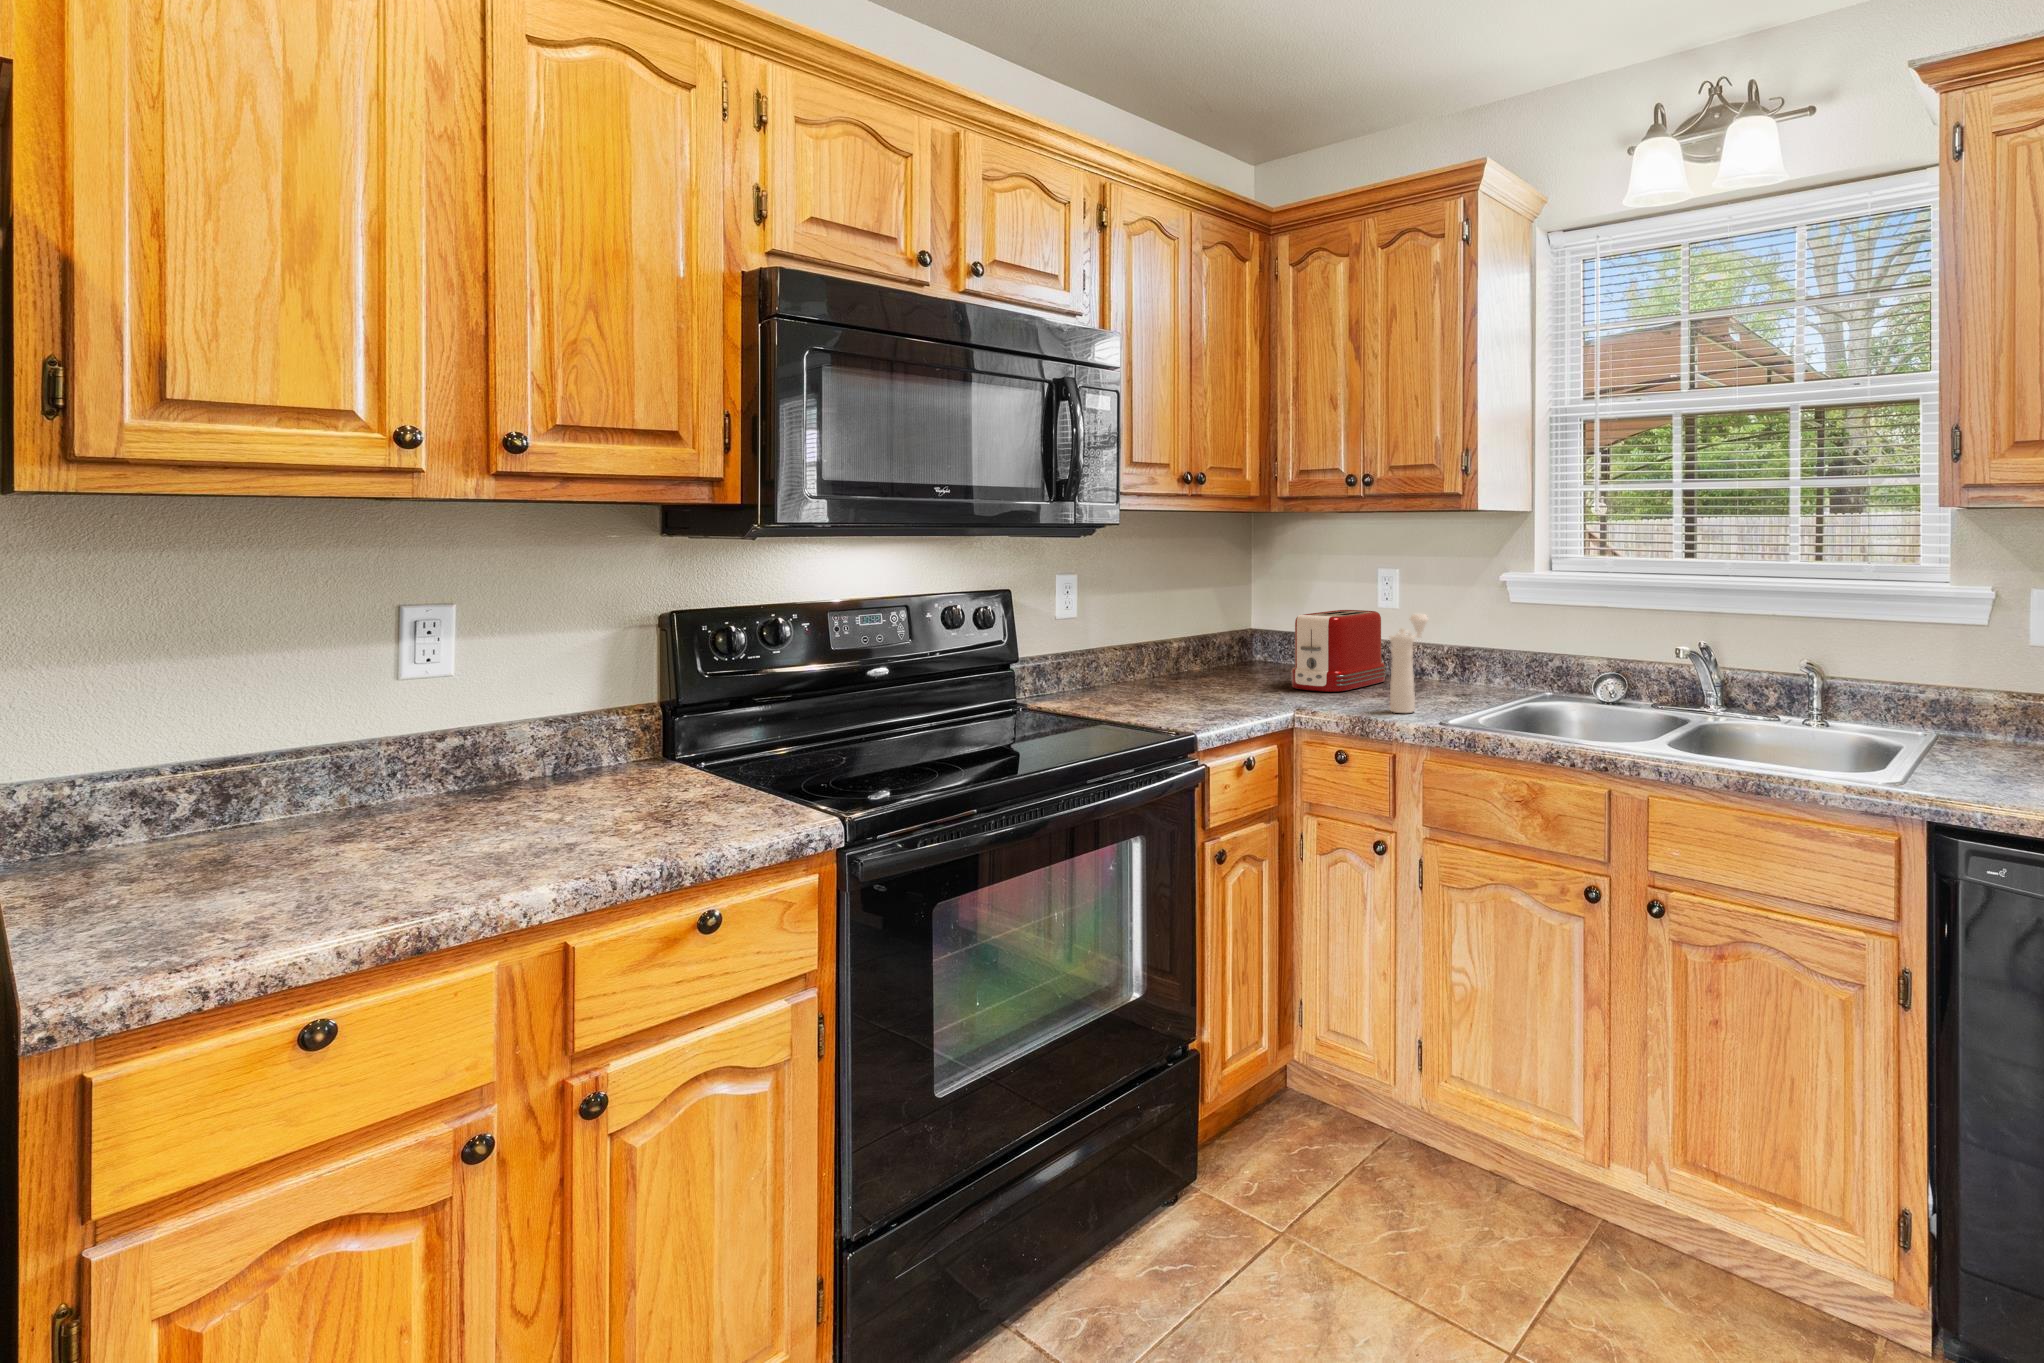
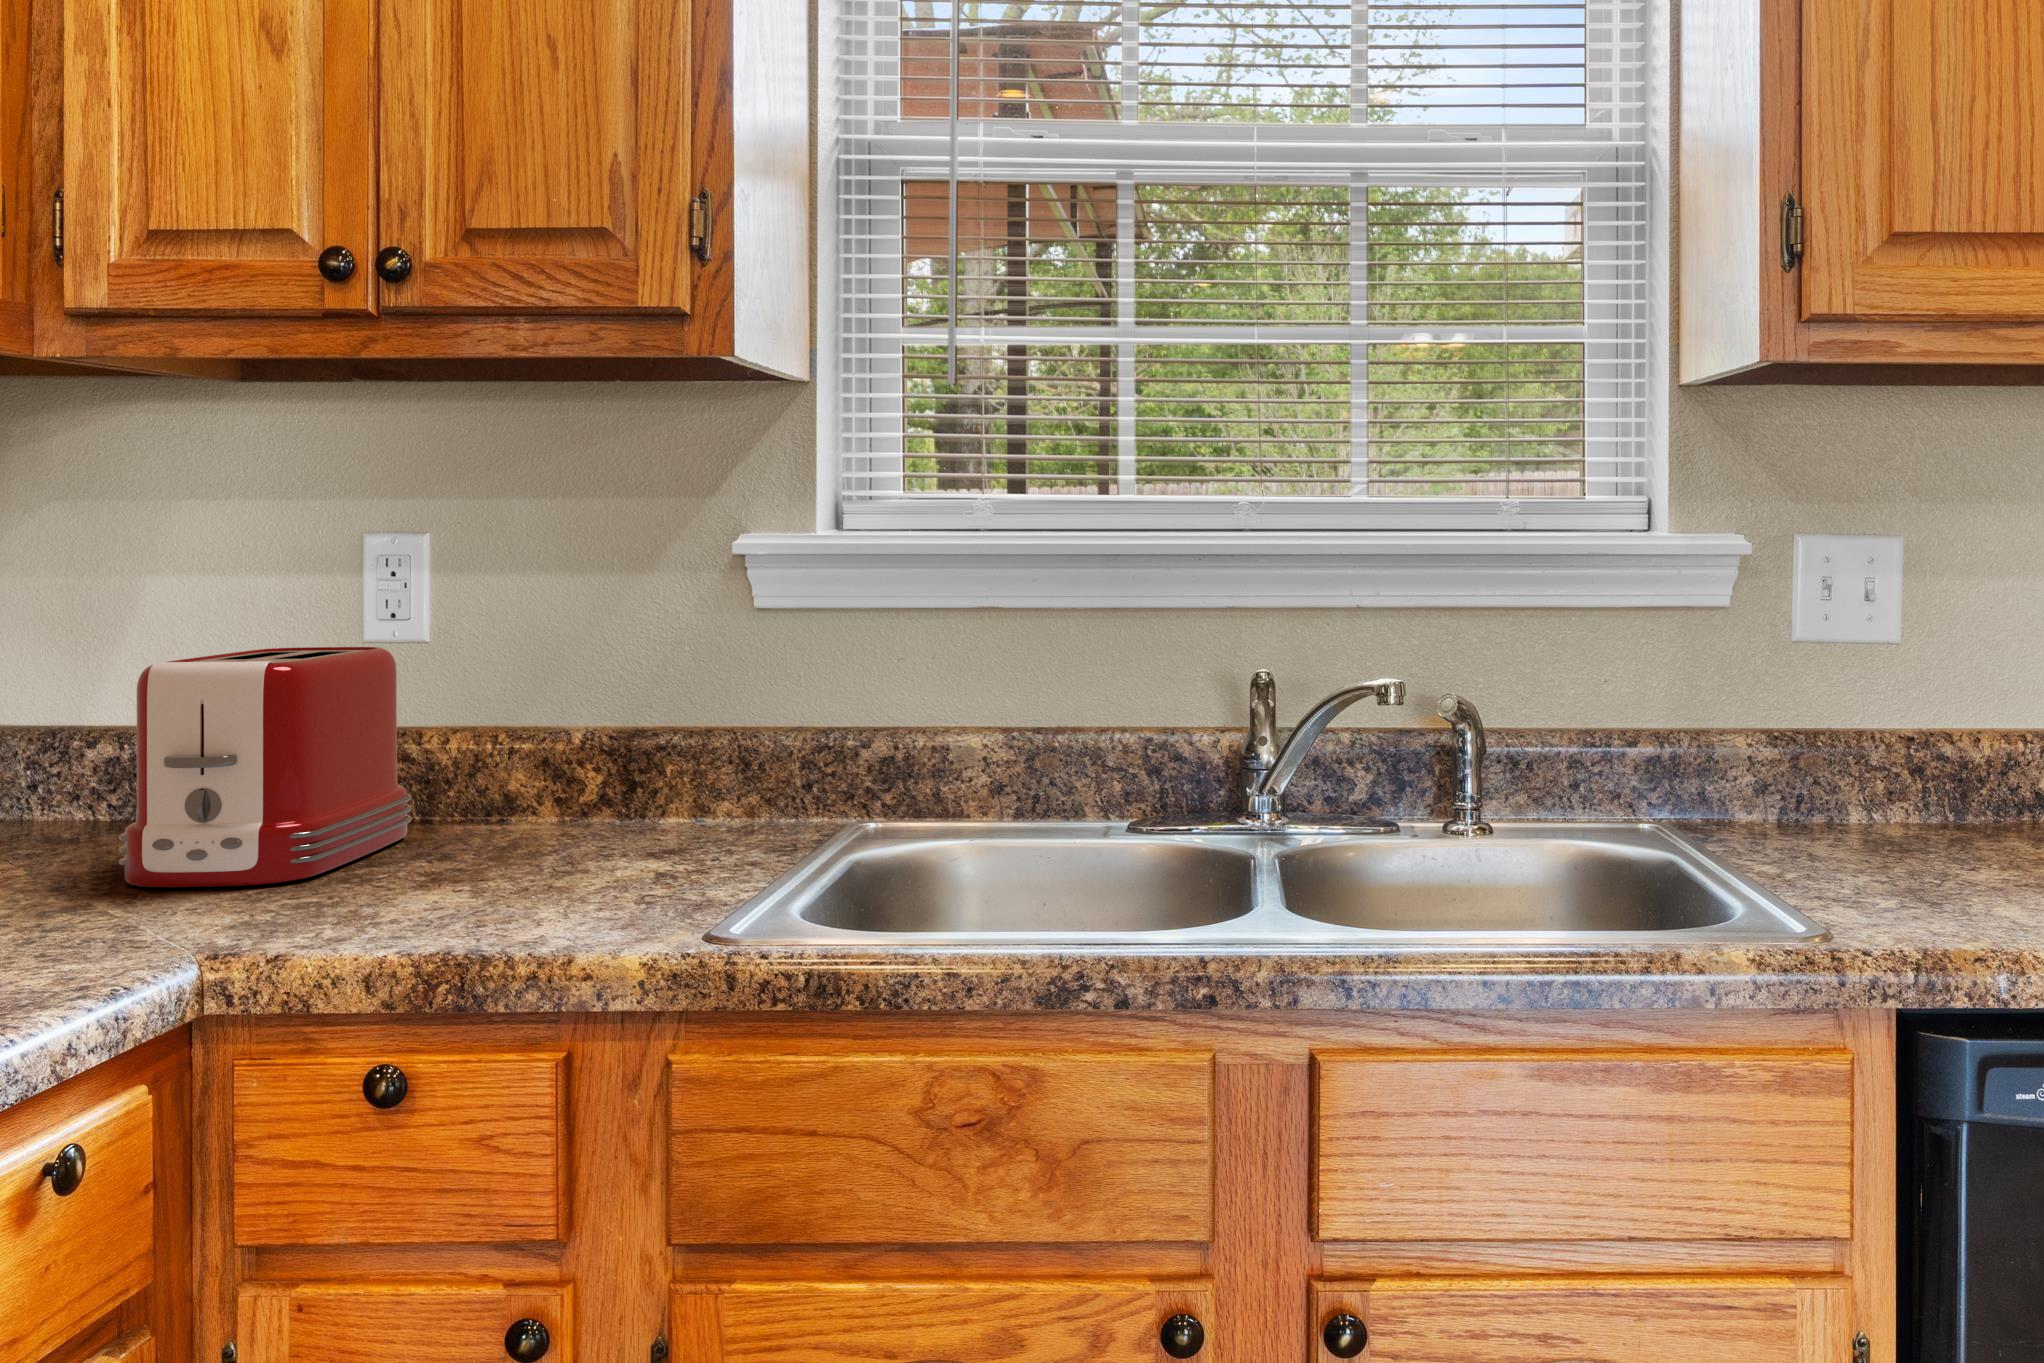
pepper mill: present [1389,614,1428,713] -> none [517,637,608,922]

